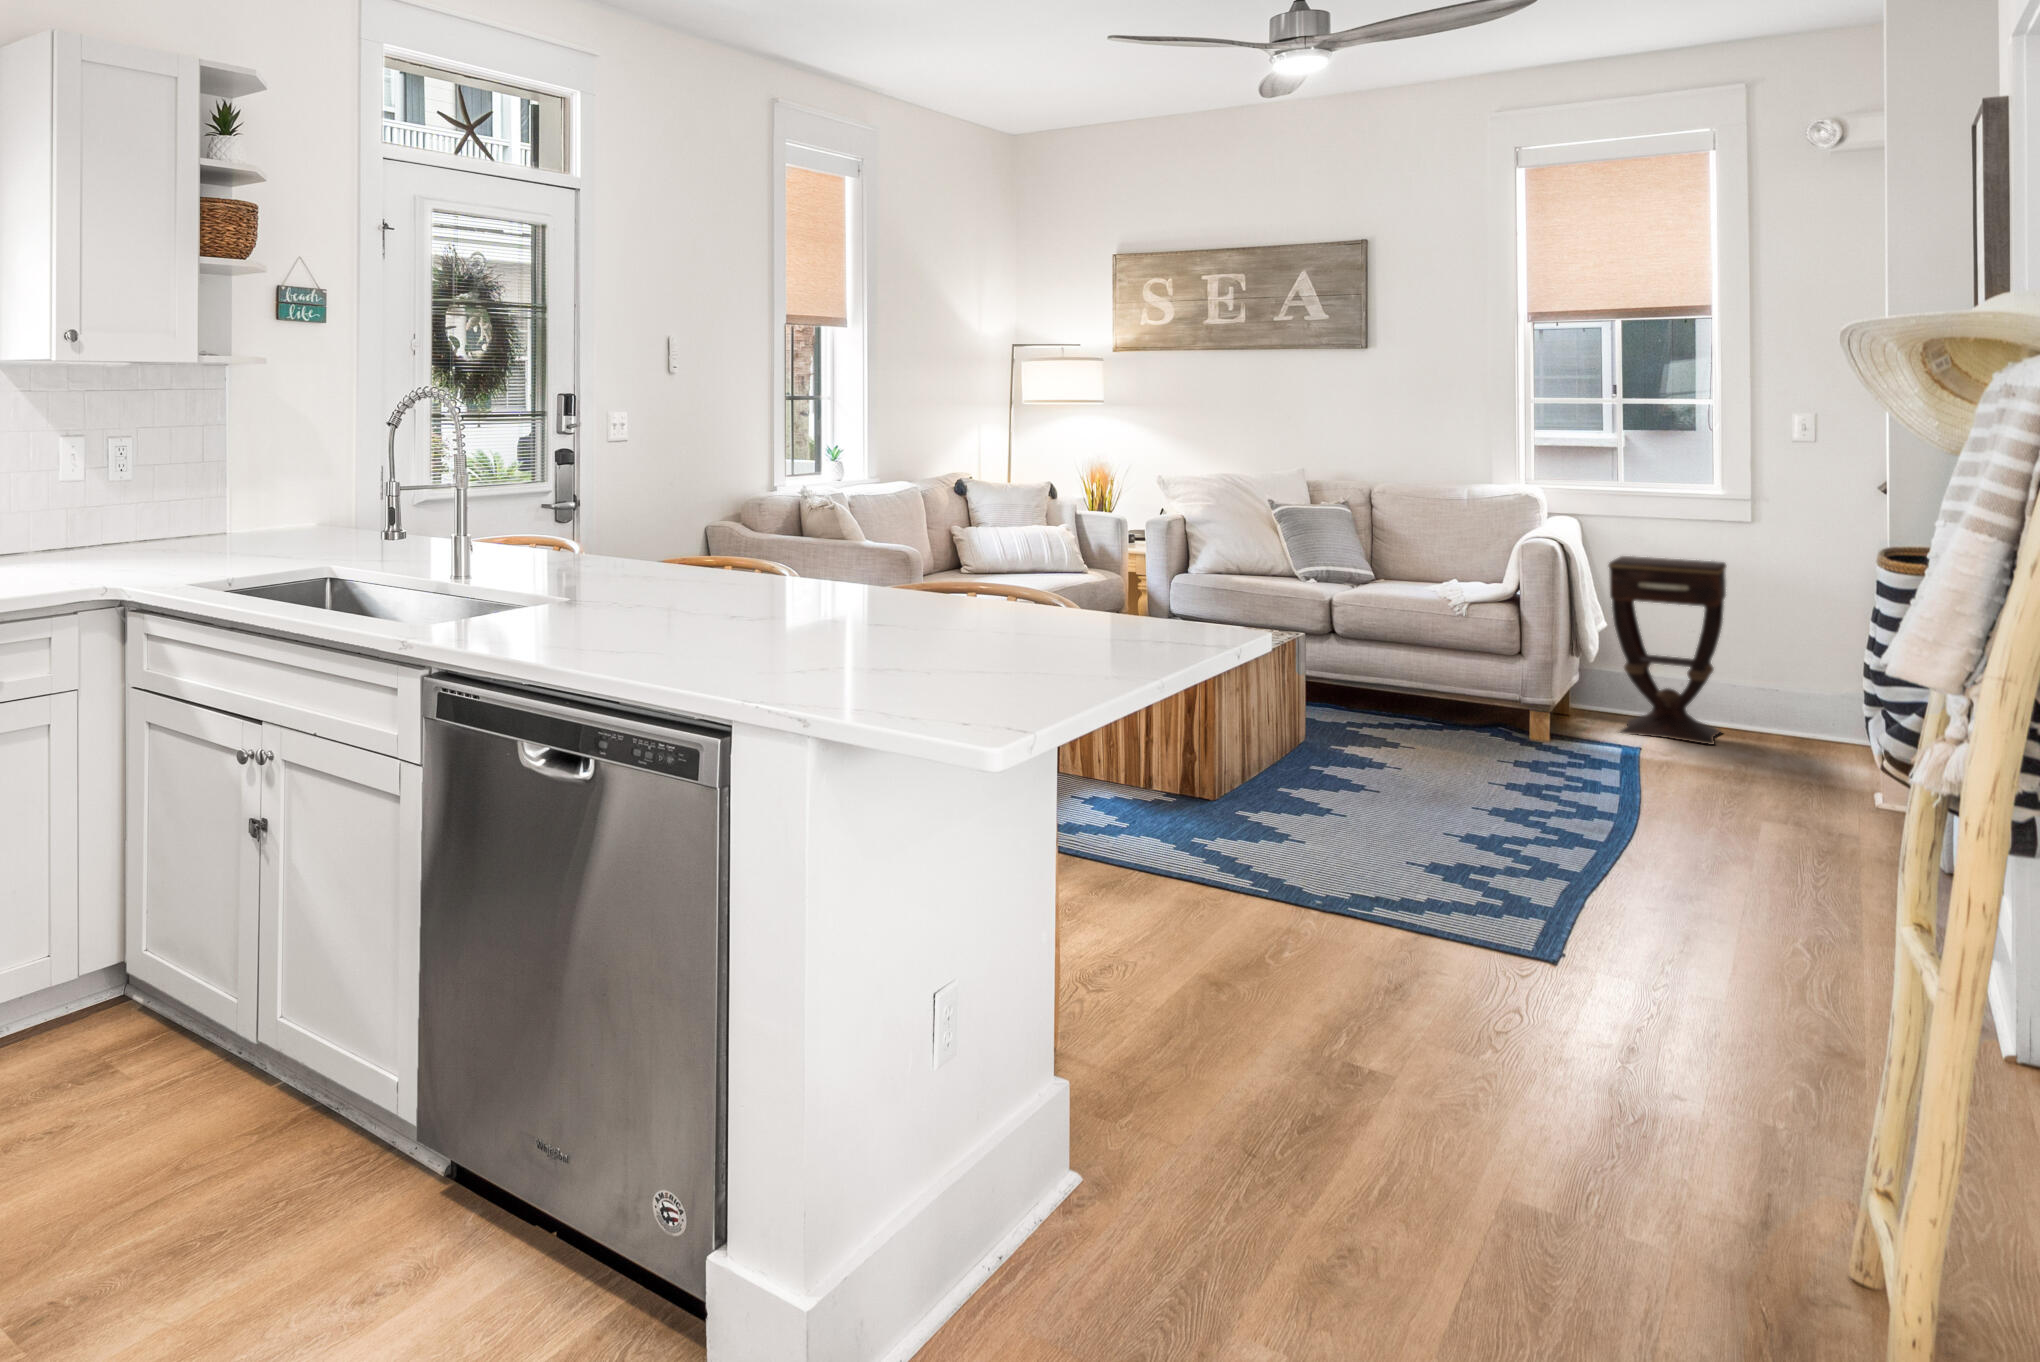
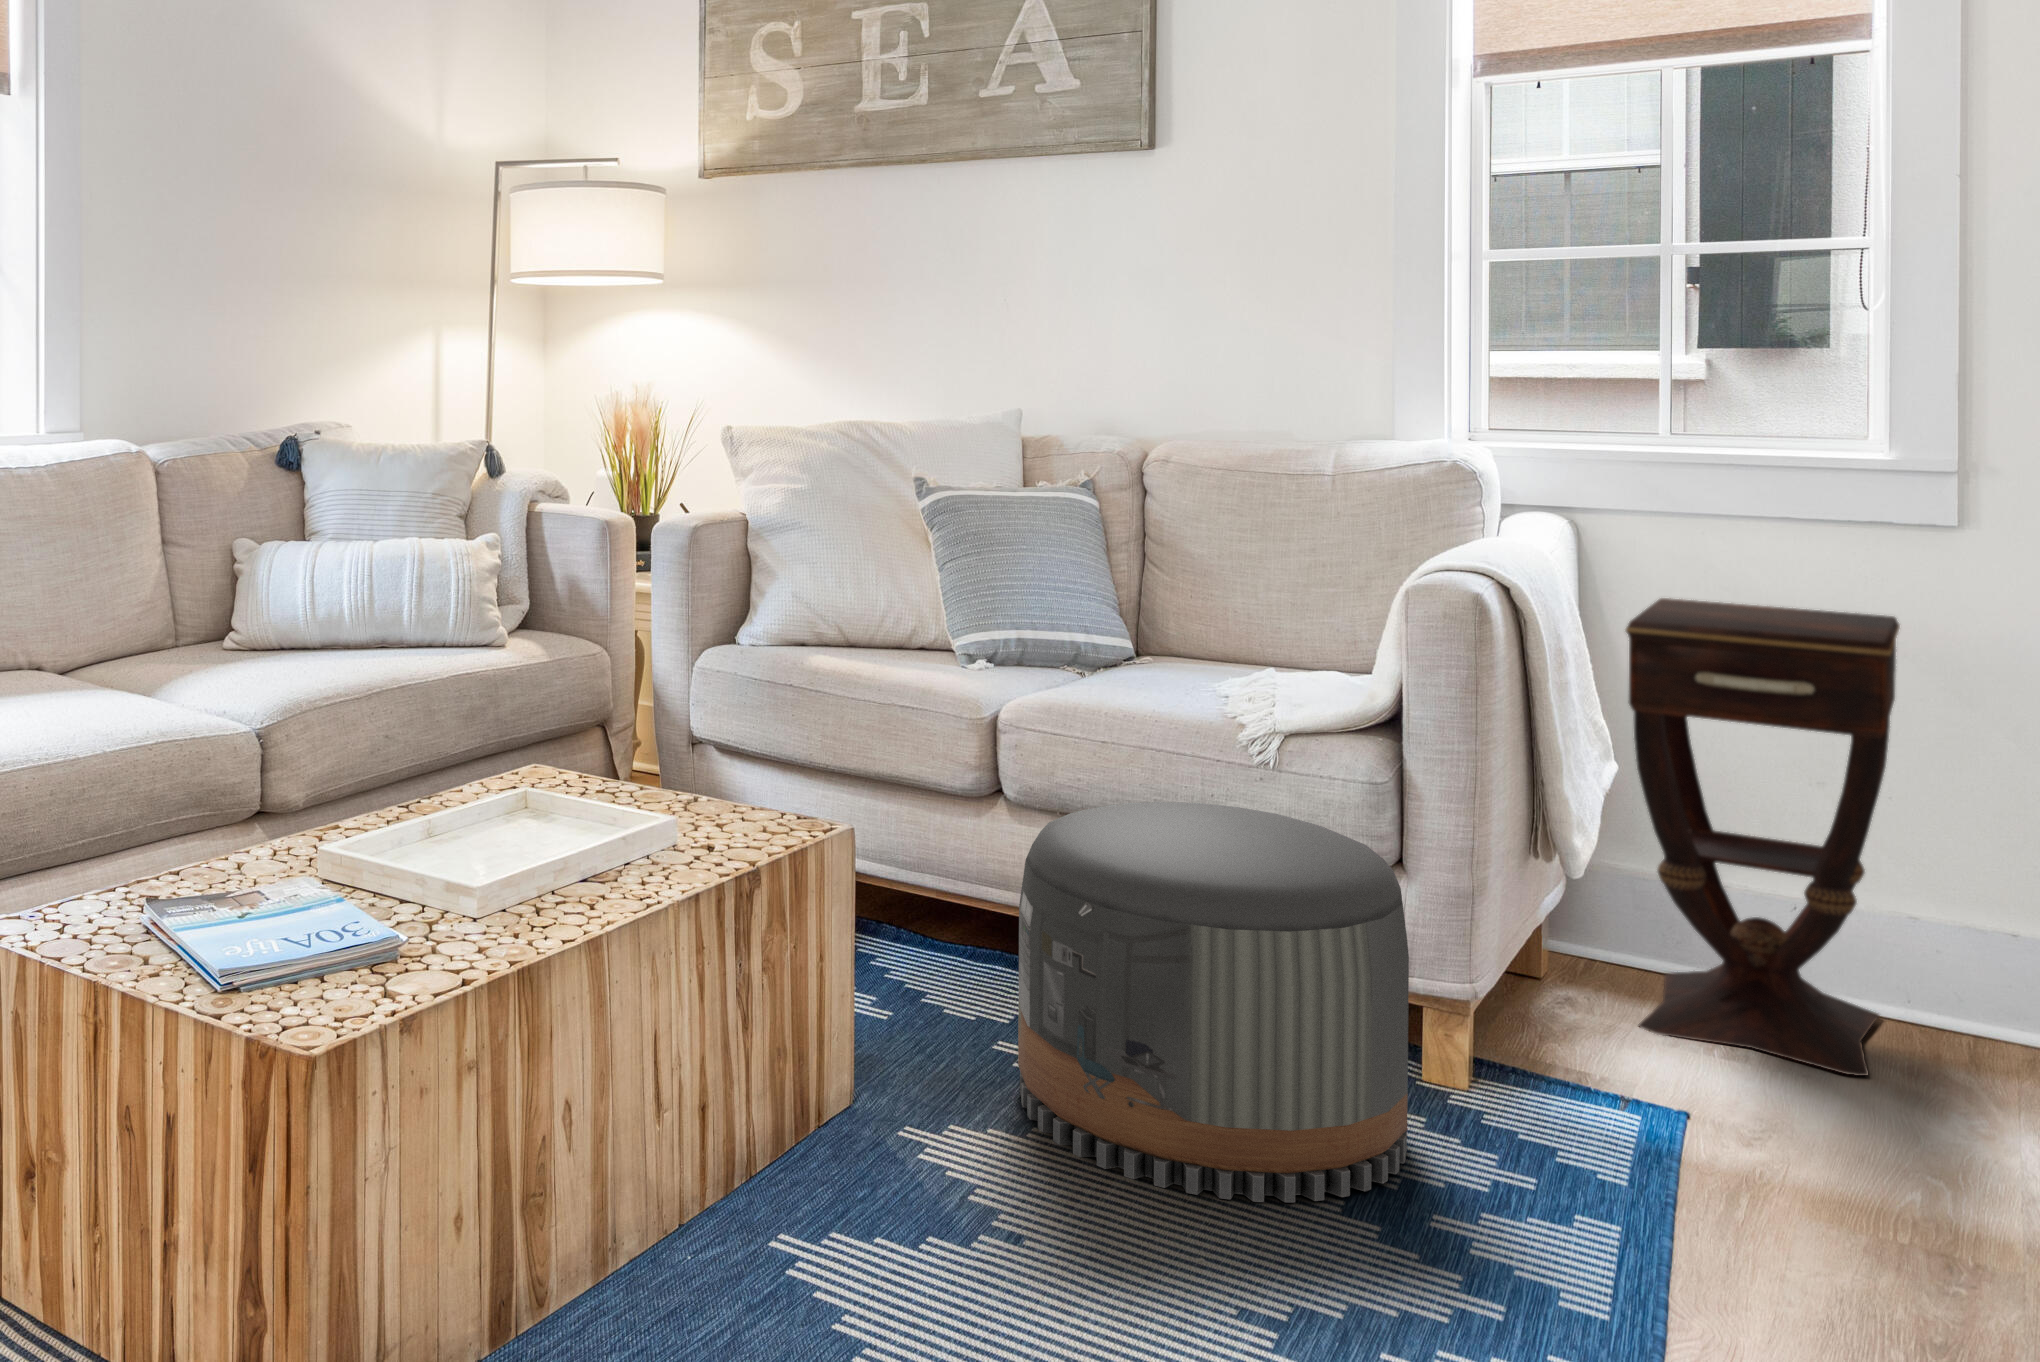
pouf: none [1368,629,1532,762] -> present [1018,802,1409,1202]

